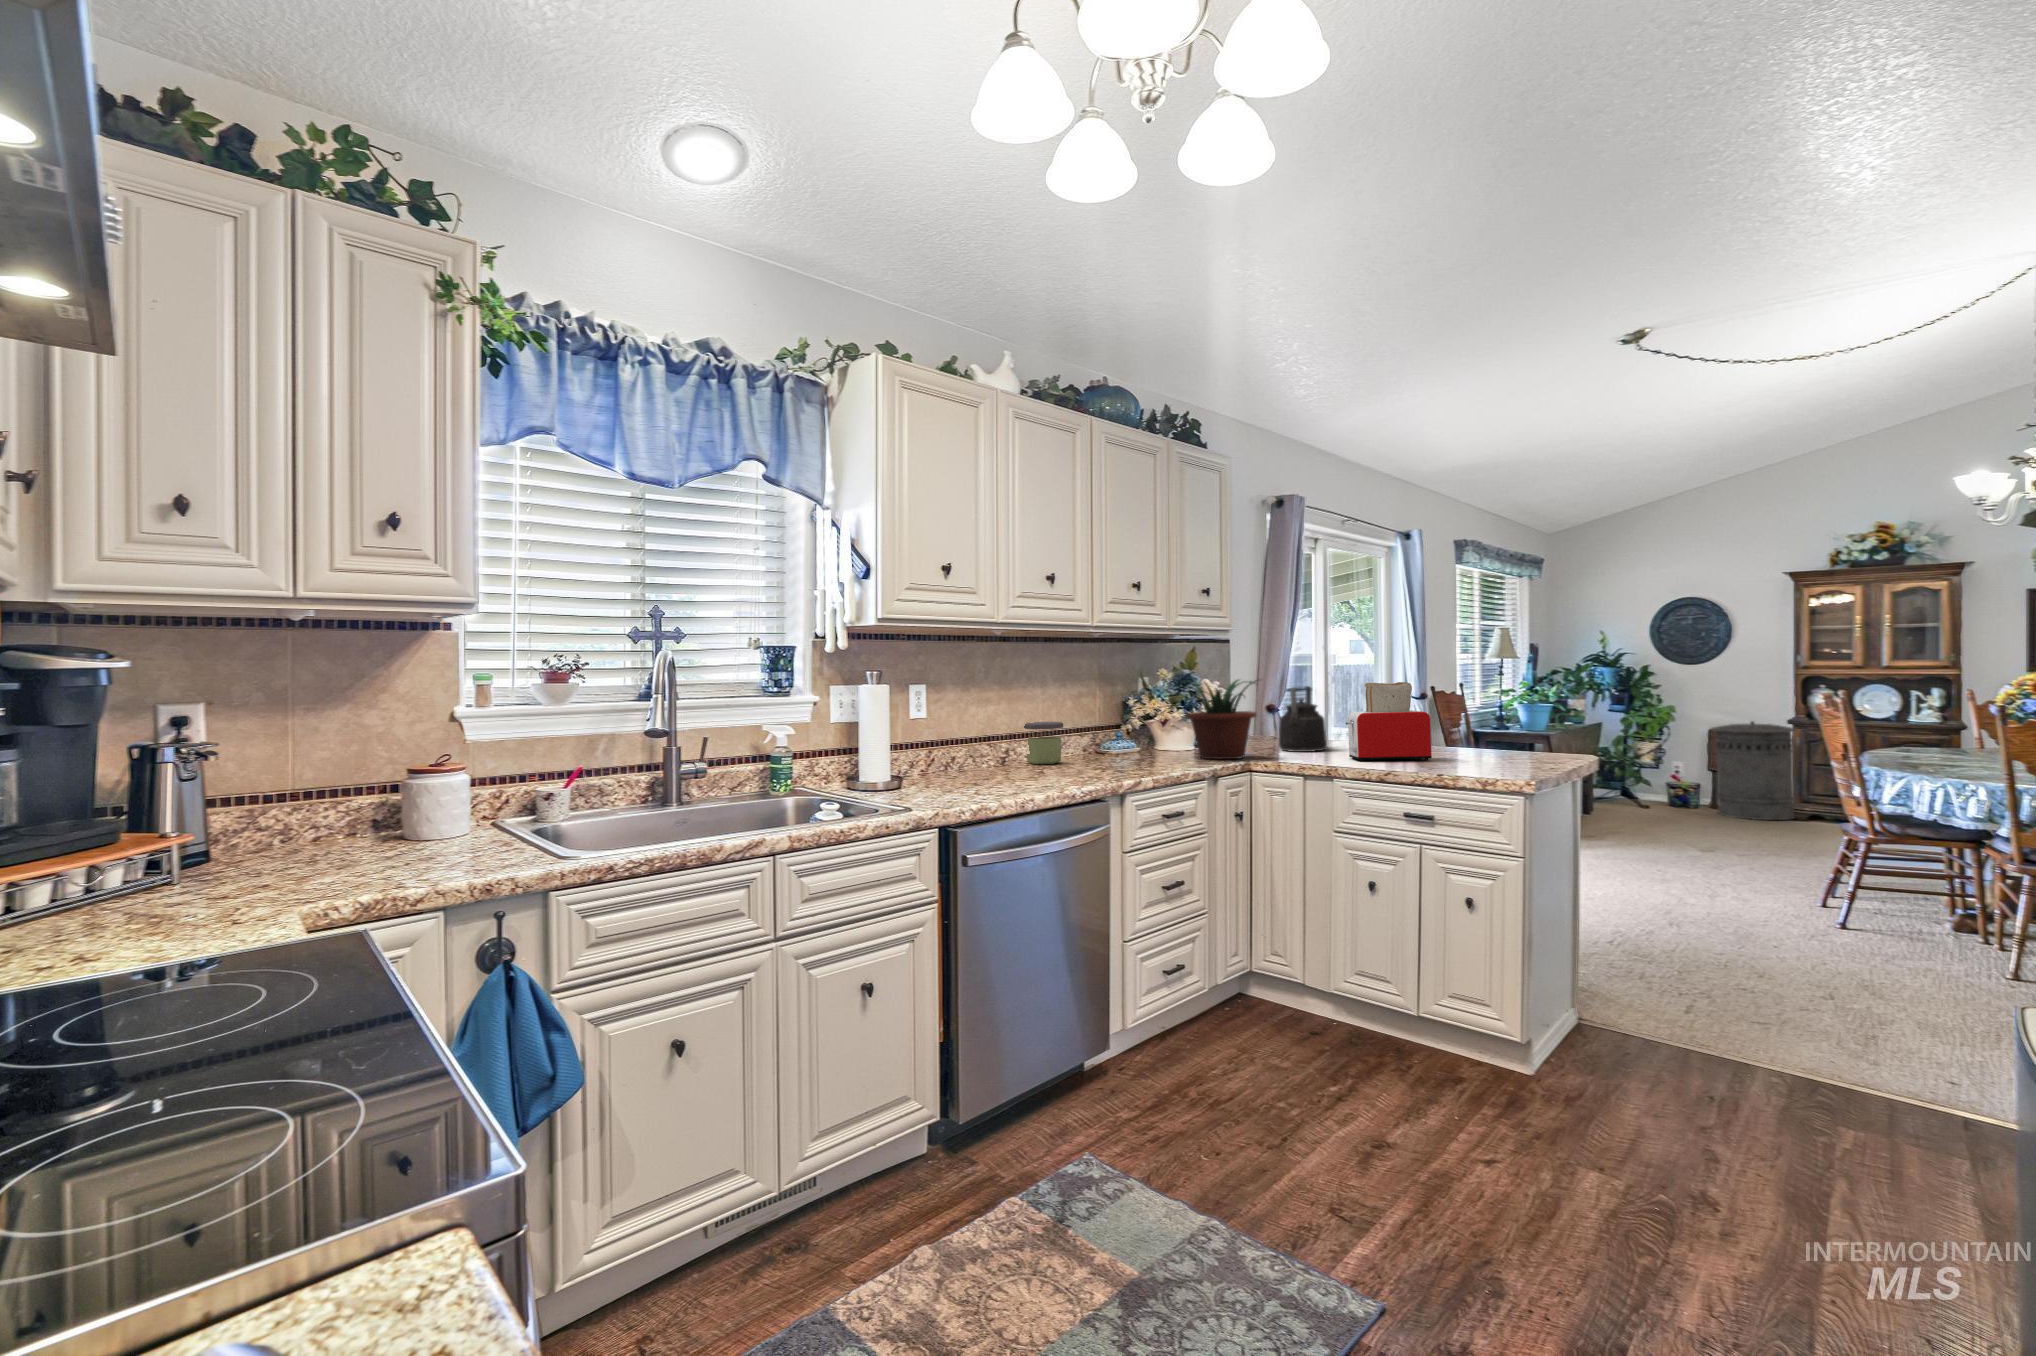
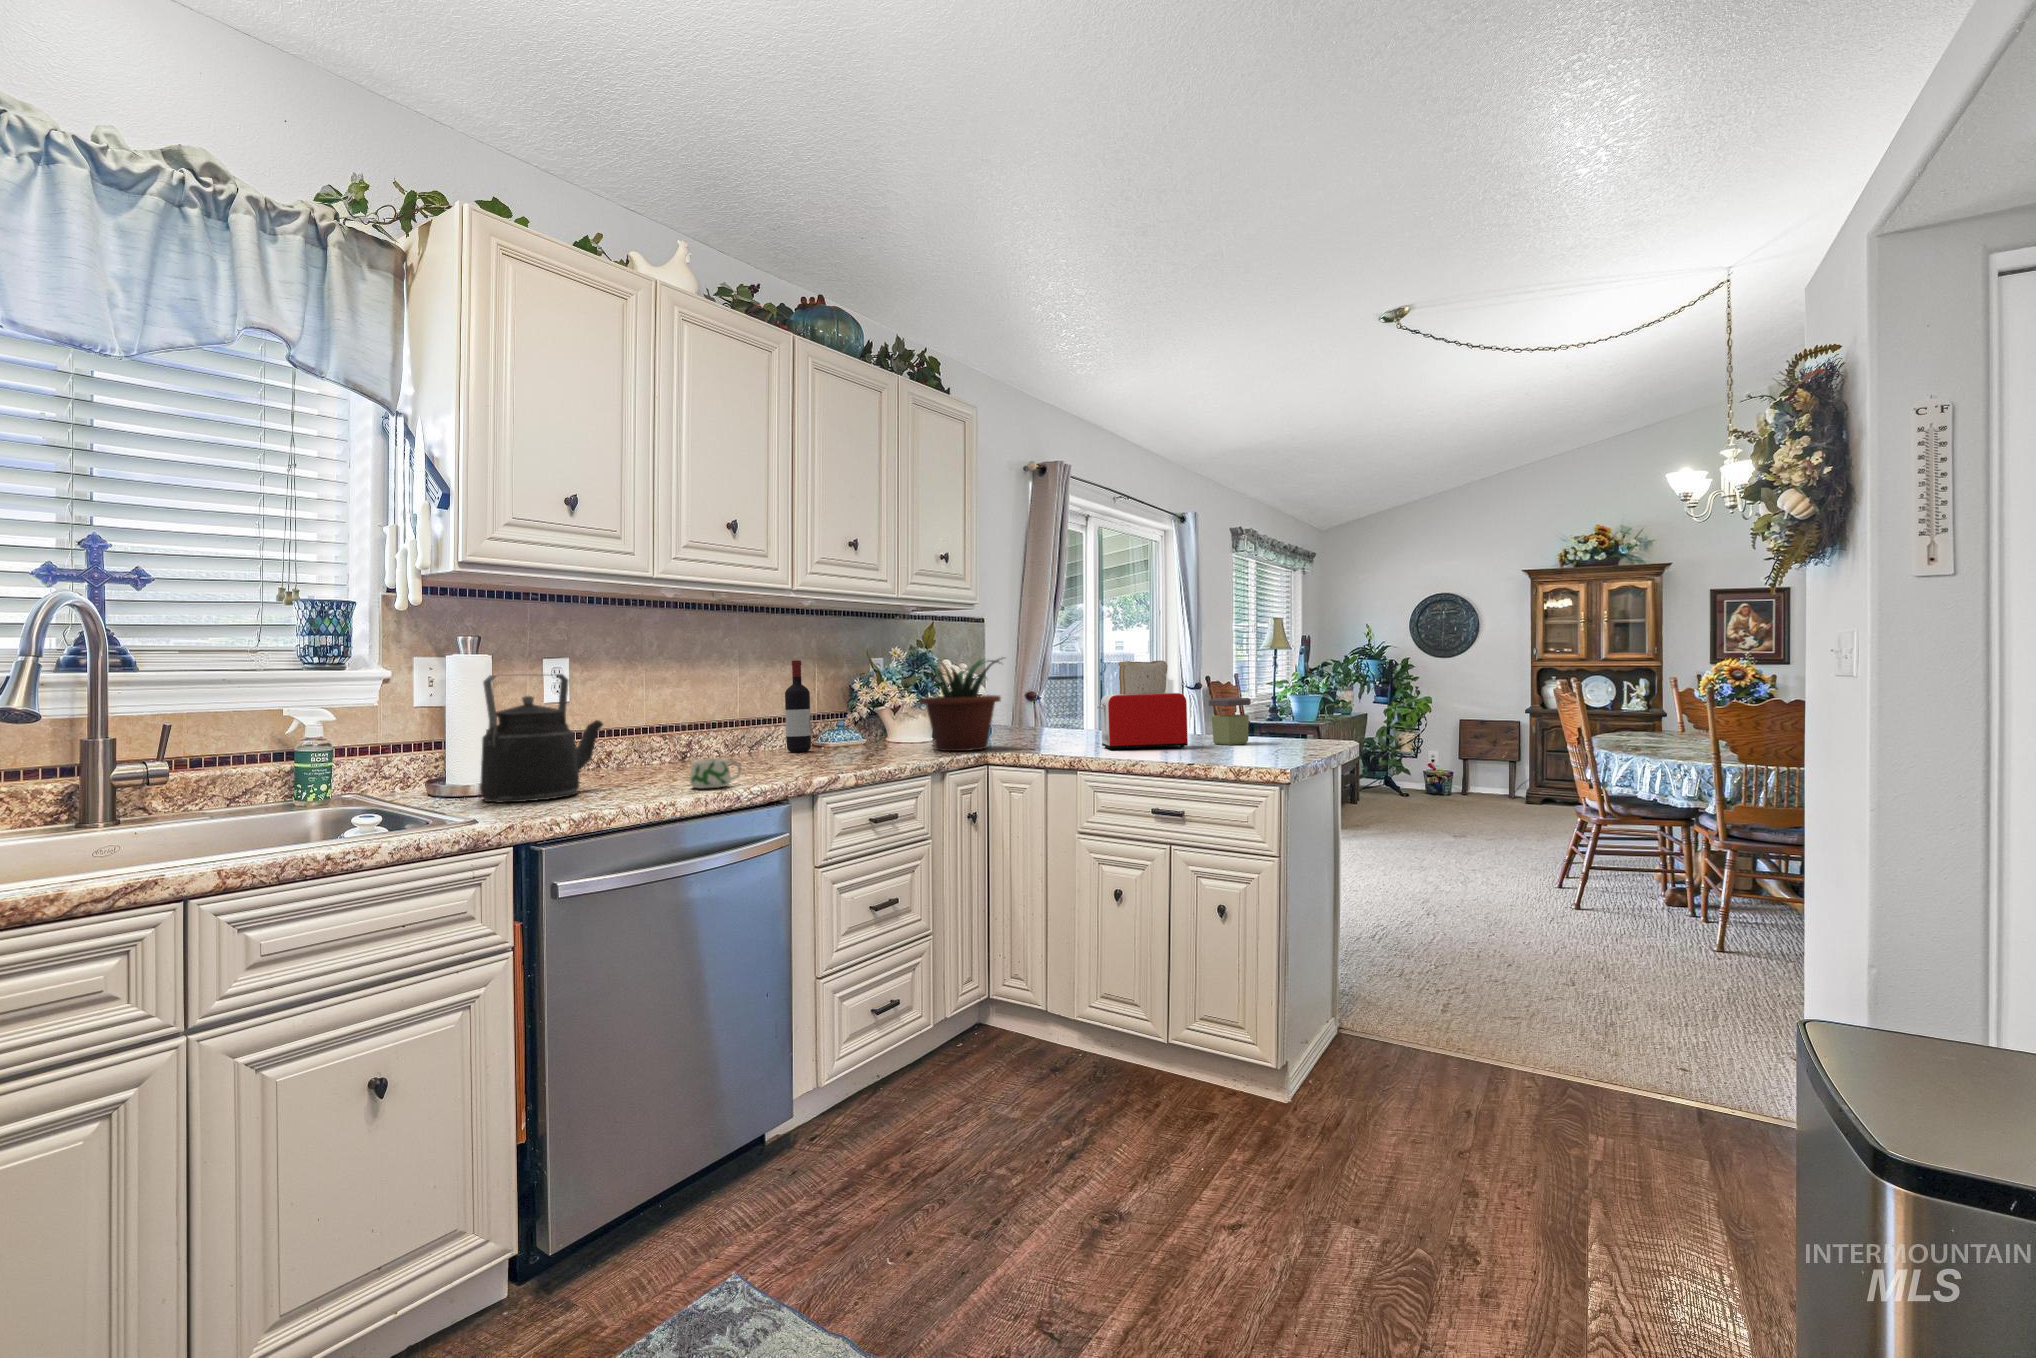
wine bottle: none [1071,681,1093,757] -> present [785,660,811,752]
kettle: present [1279,686,1327,752] -> present [480,674,603,802]
trash can: present [1710,721,1797,820] -> none [1460,711,1534,804]
jar: present [1024,722,1063,764] -> present [1209,698,1251,745]
mug: none [1034,765,1070,788] -> present [690,758,741,788]

